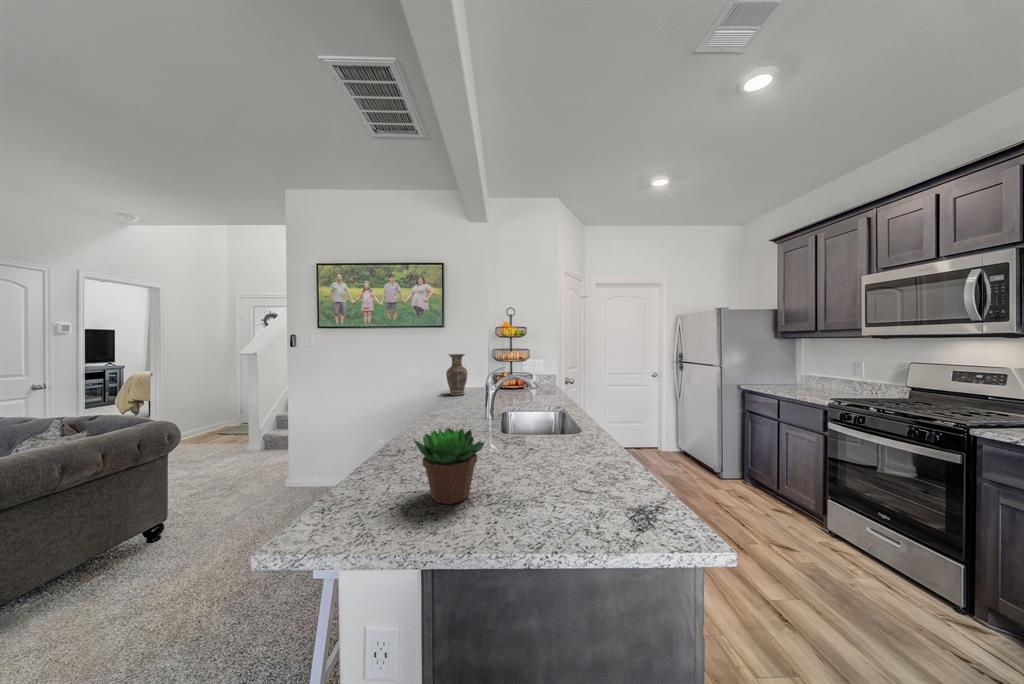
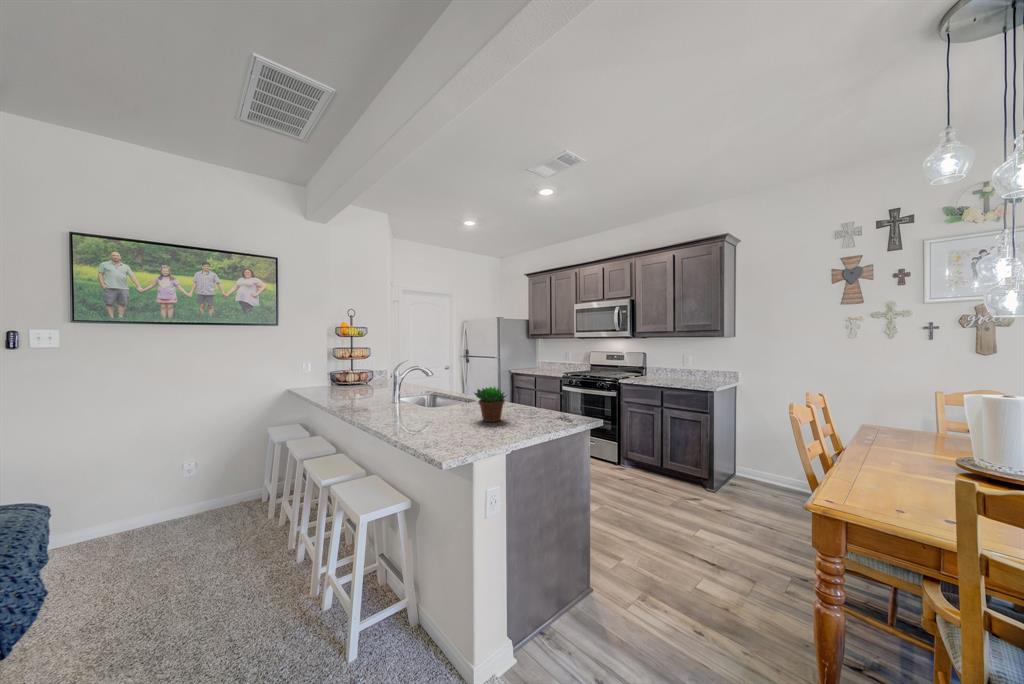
vase: present [446,354,468,396] -> none [318,354,340,394]

